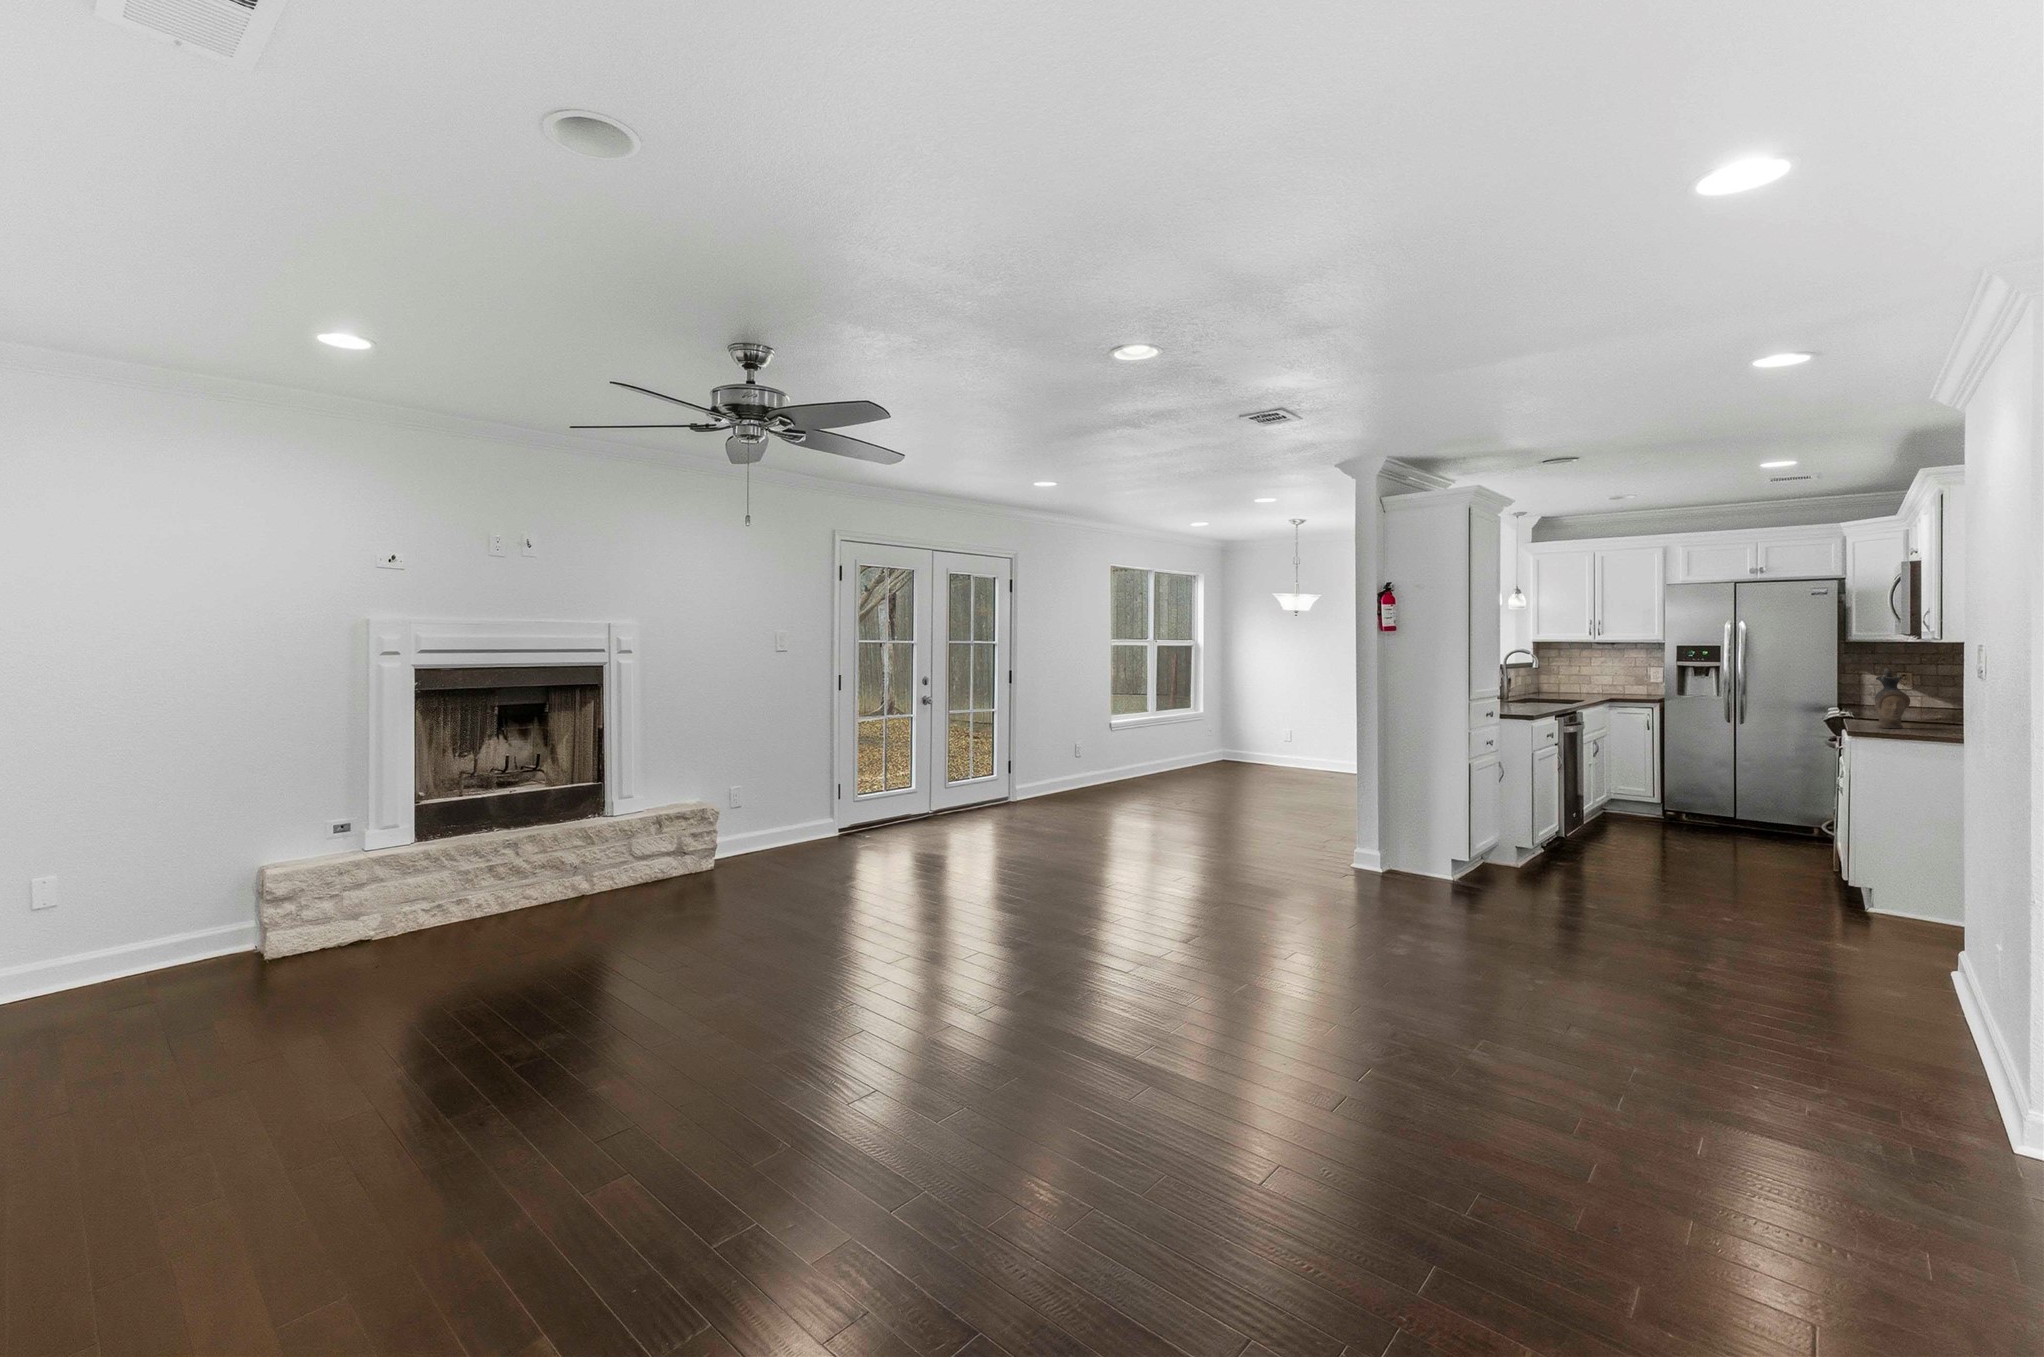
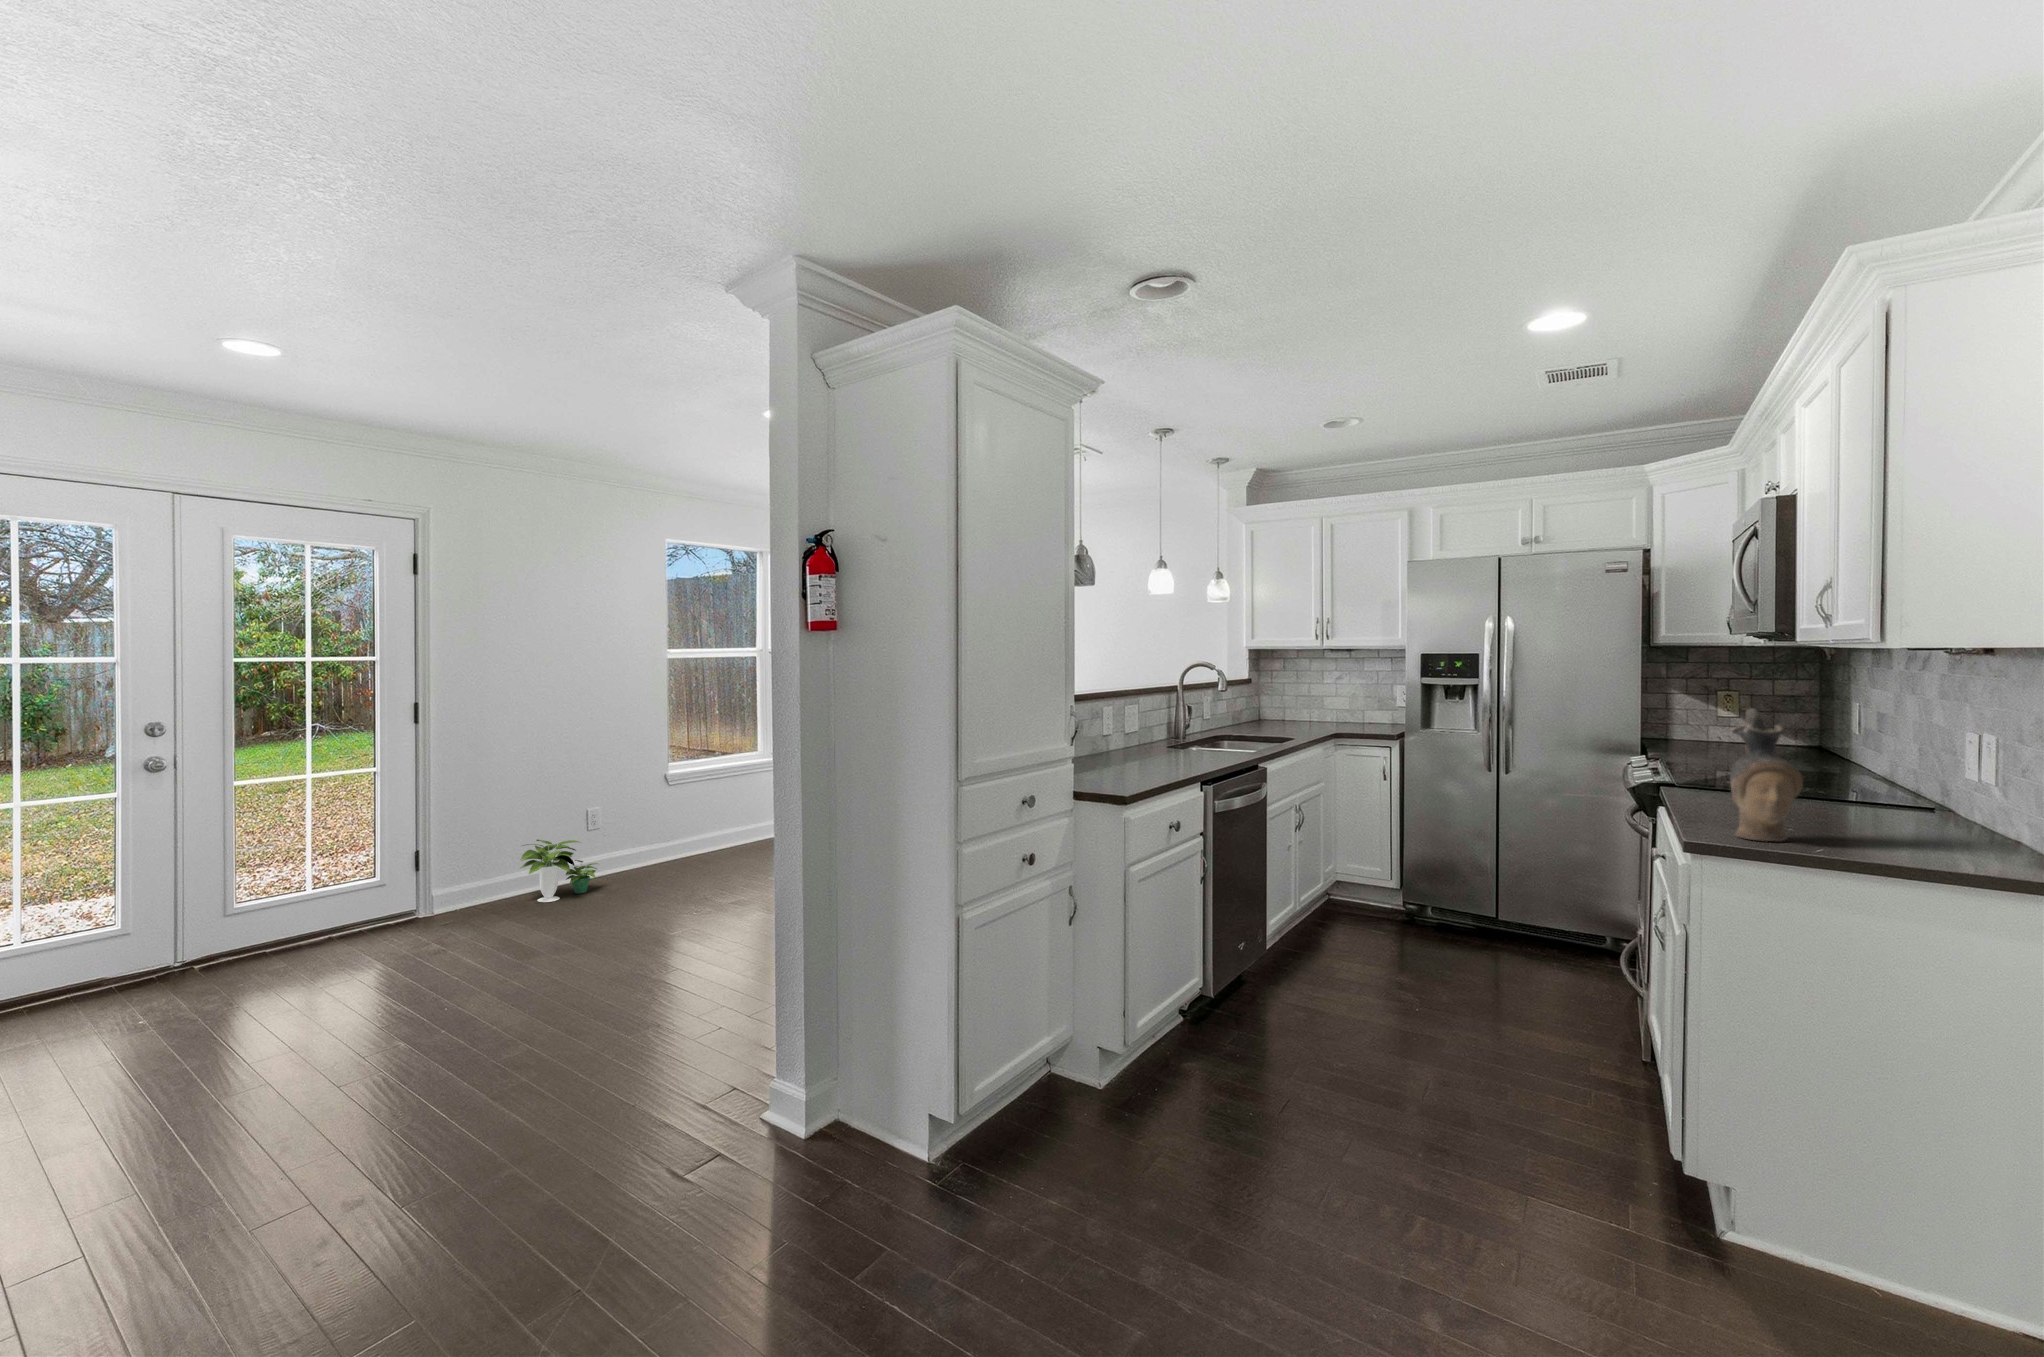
potted plant: none [1055,759,1099,797] -> present [521,839,598,902]

